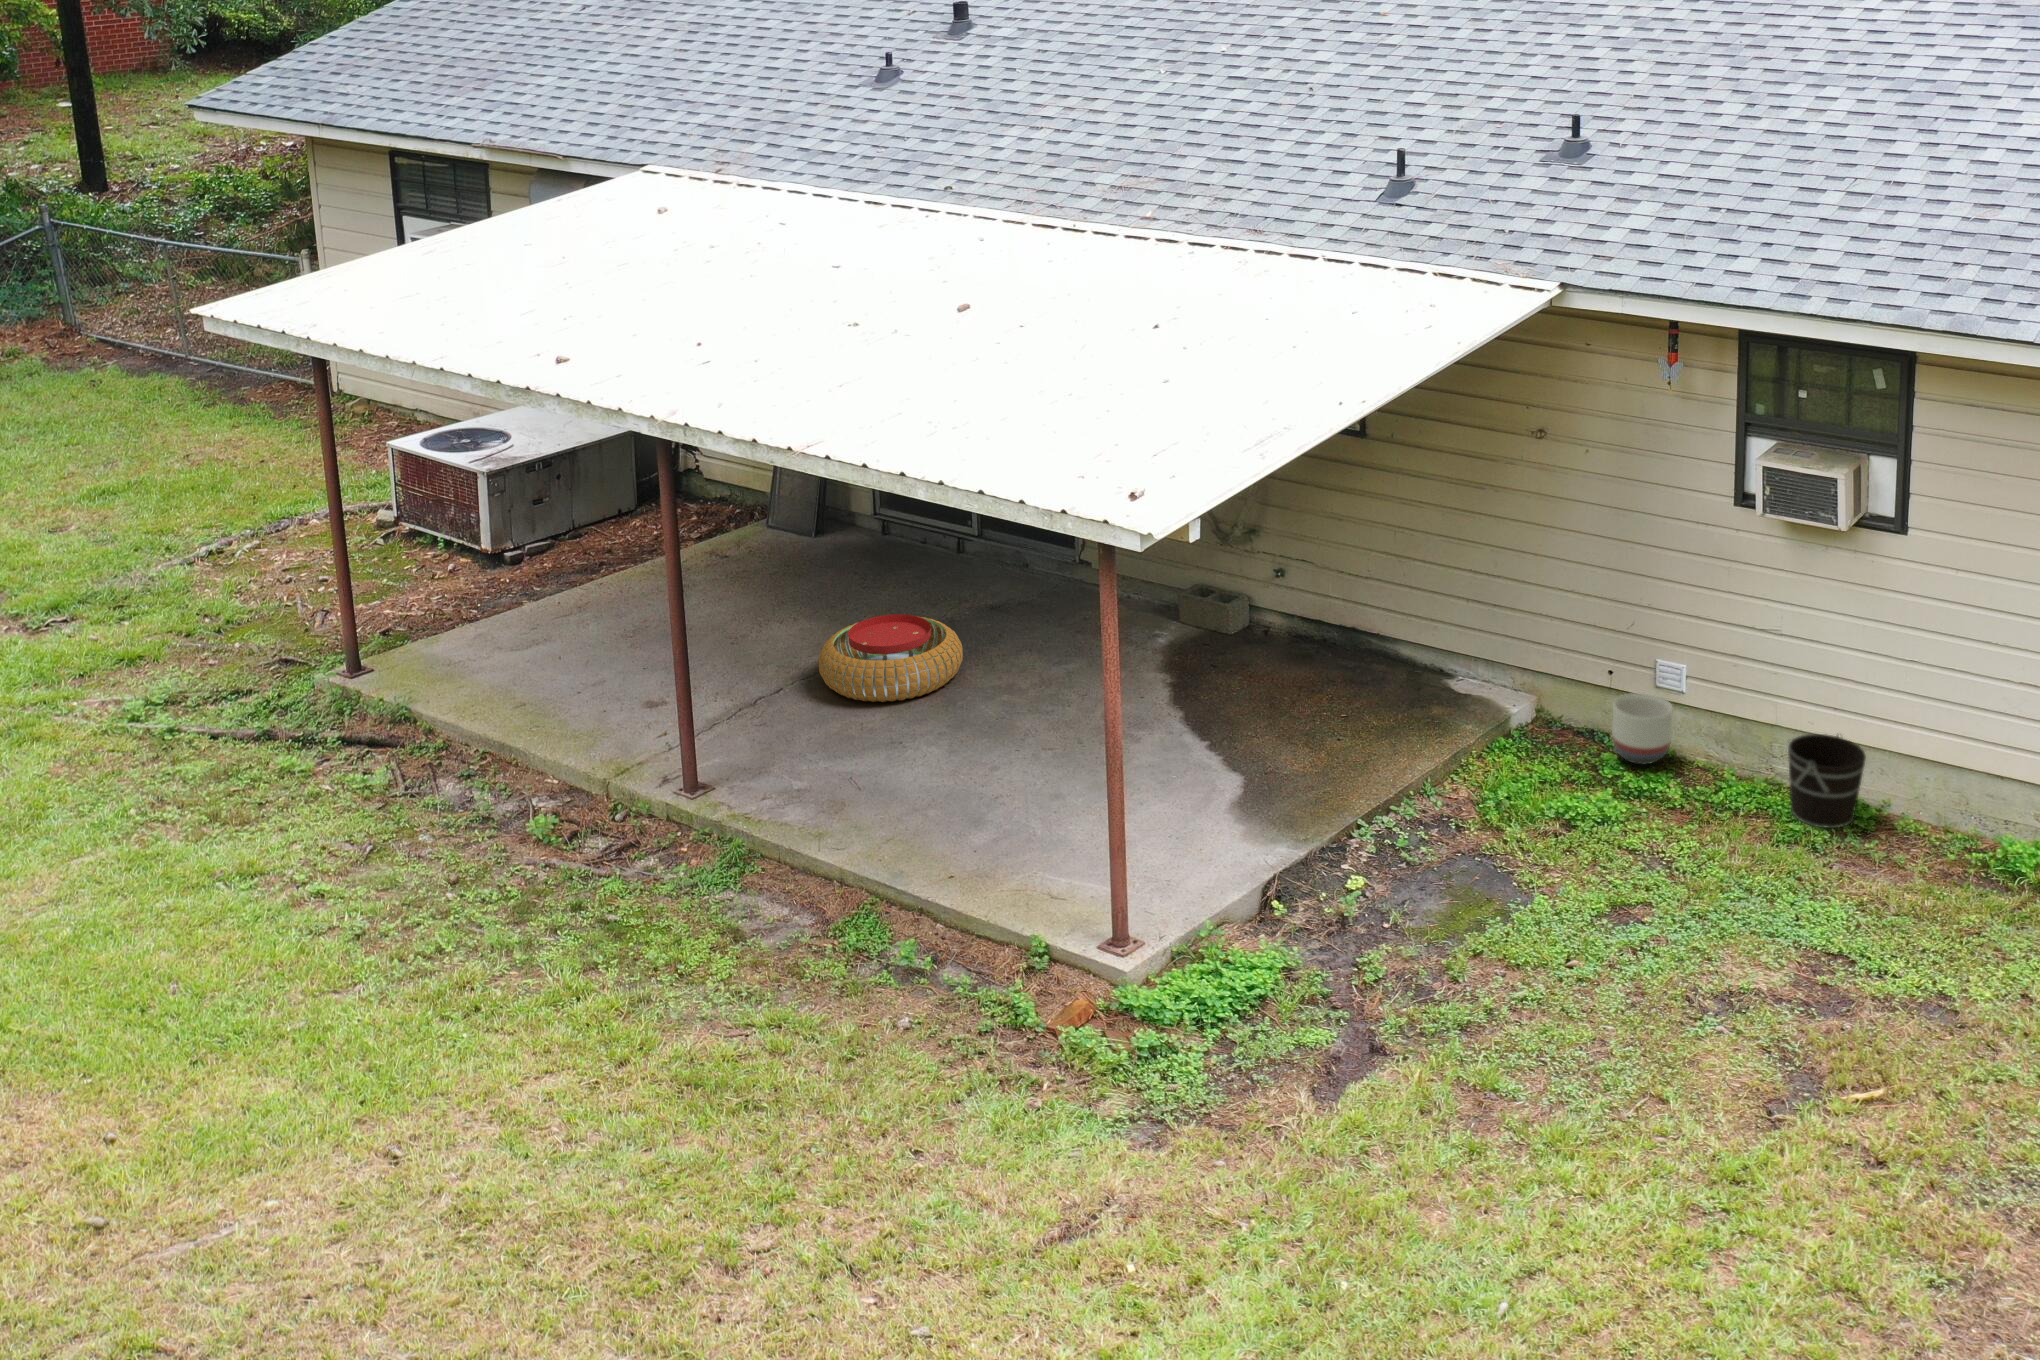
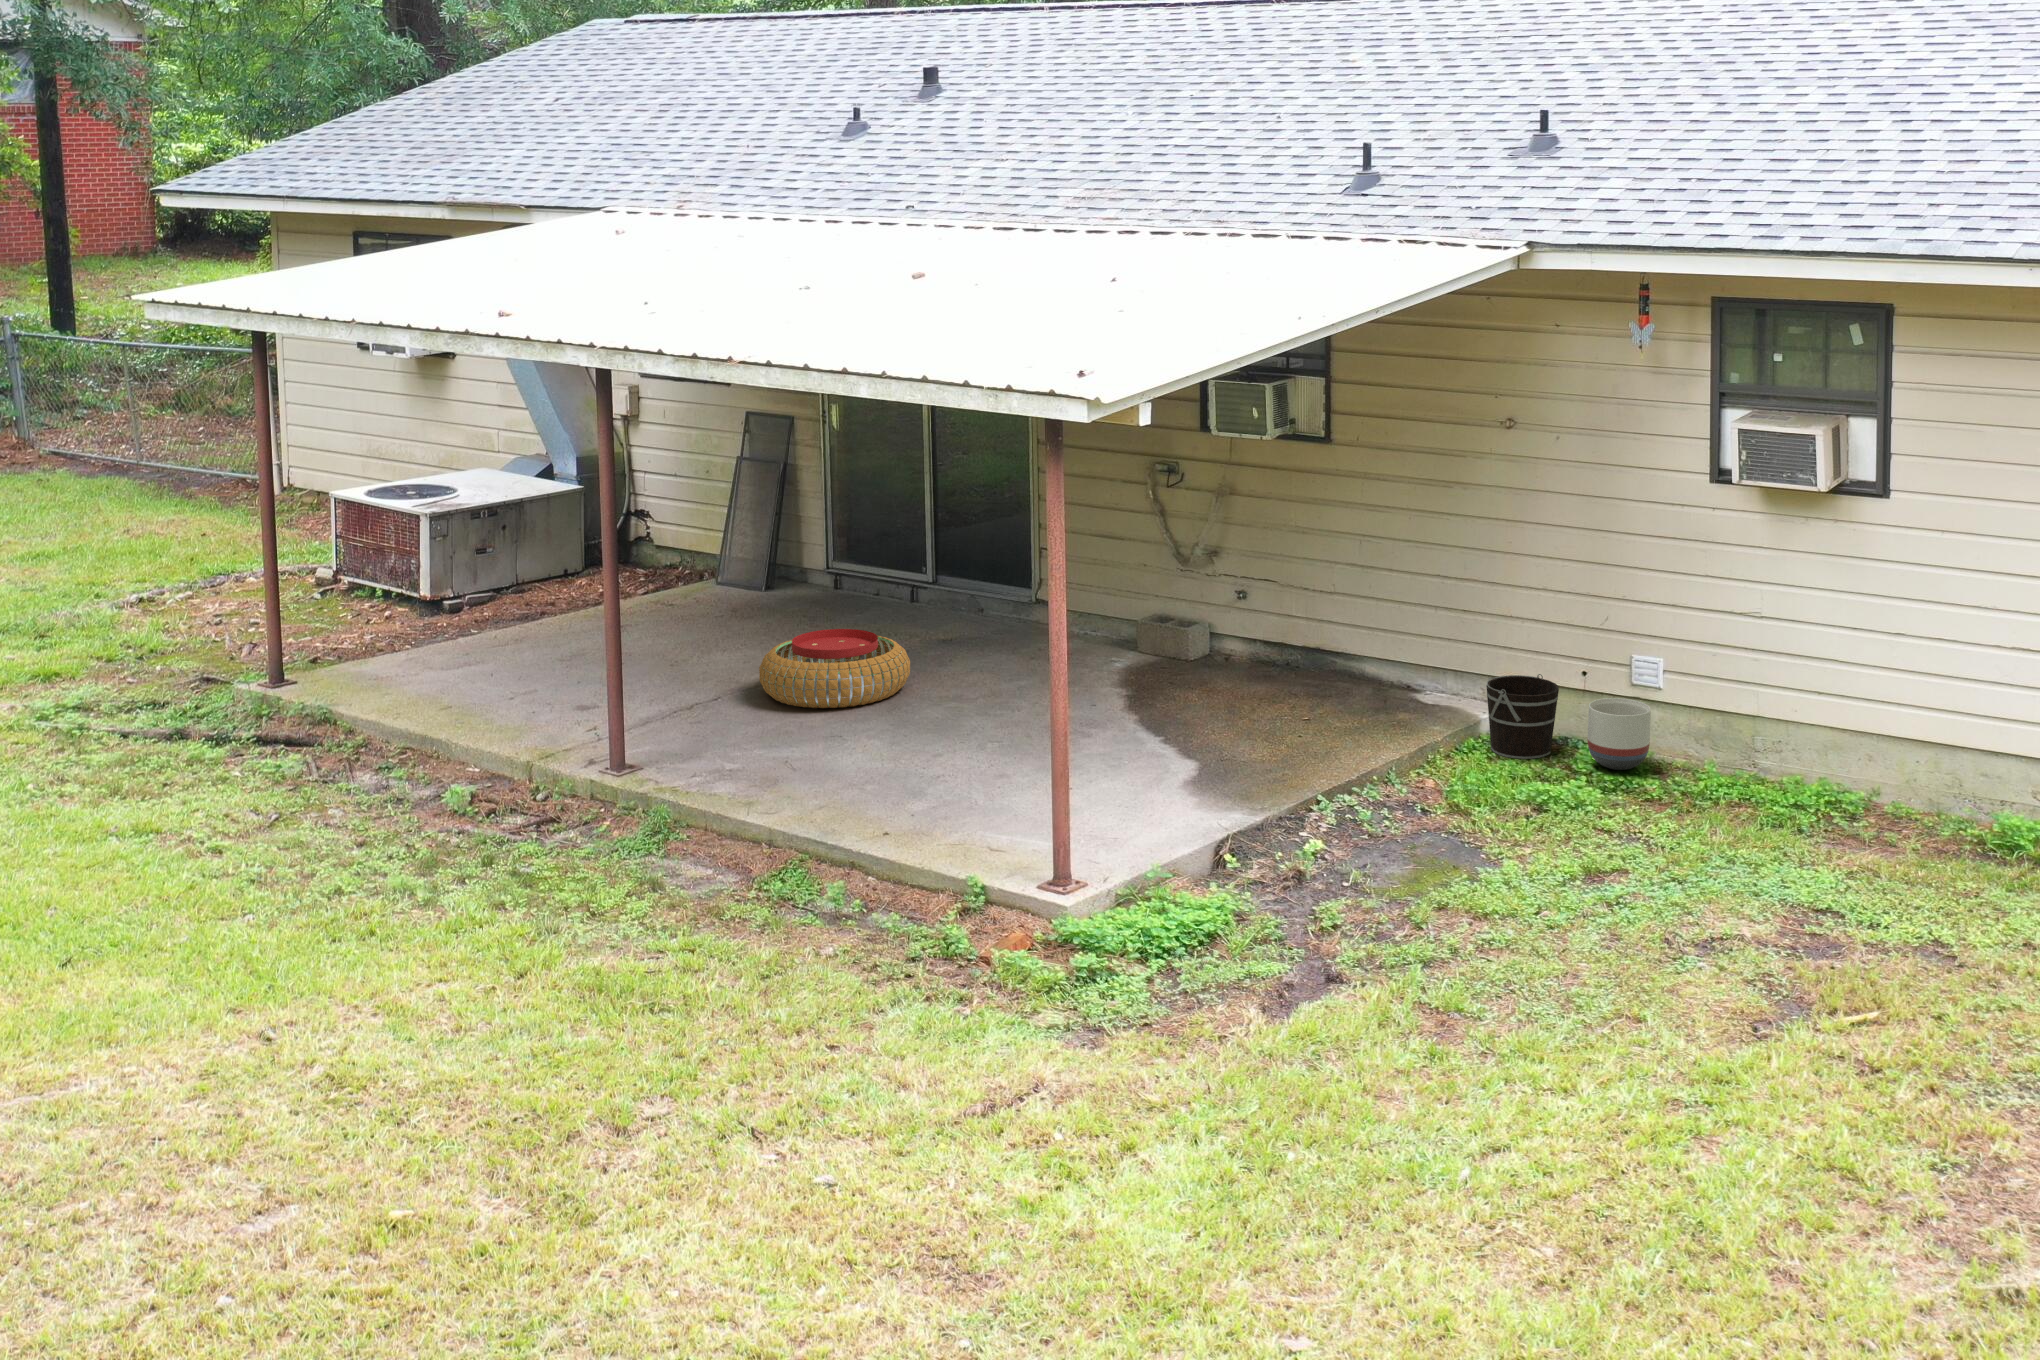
bucket: present [1788,733,1866,828] -> present [1486,674,1559,759]

